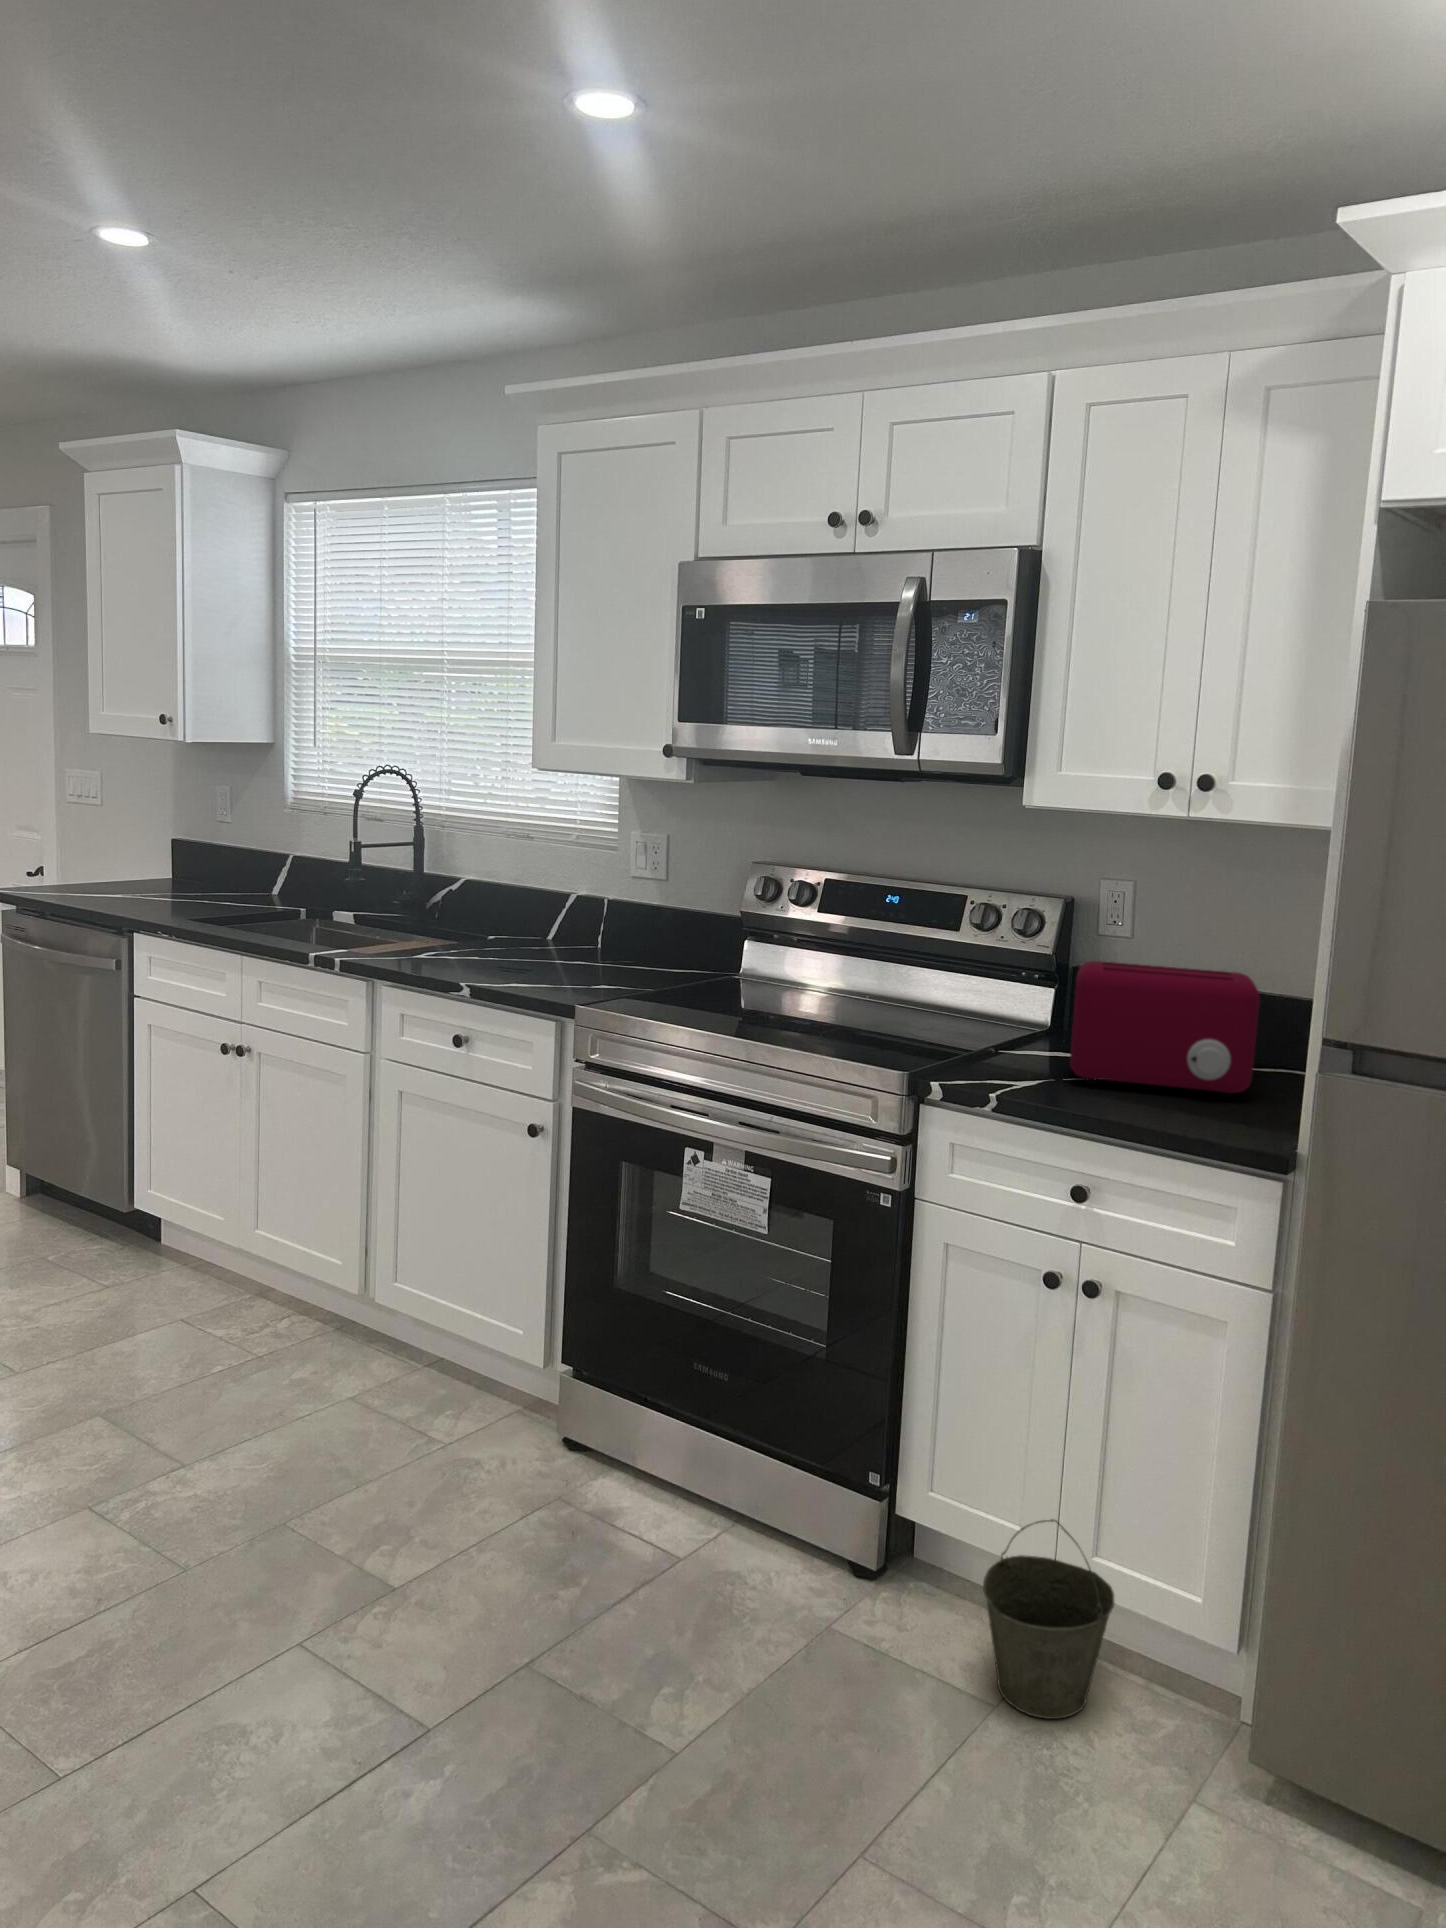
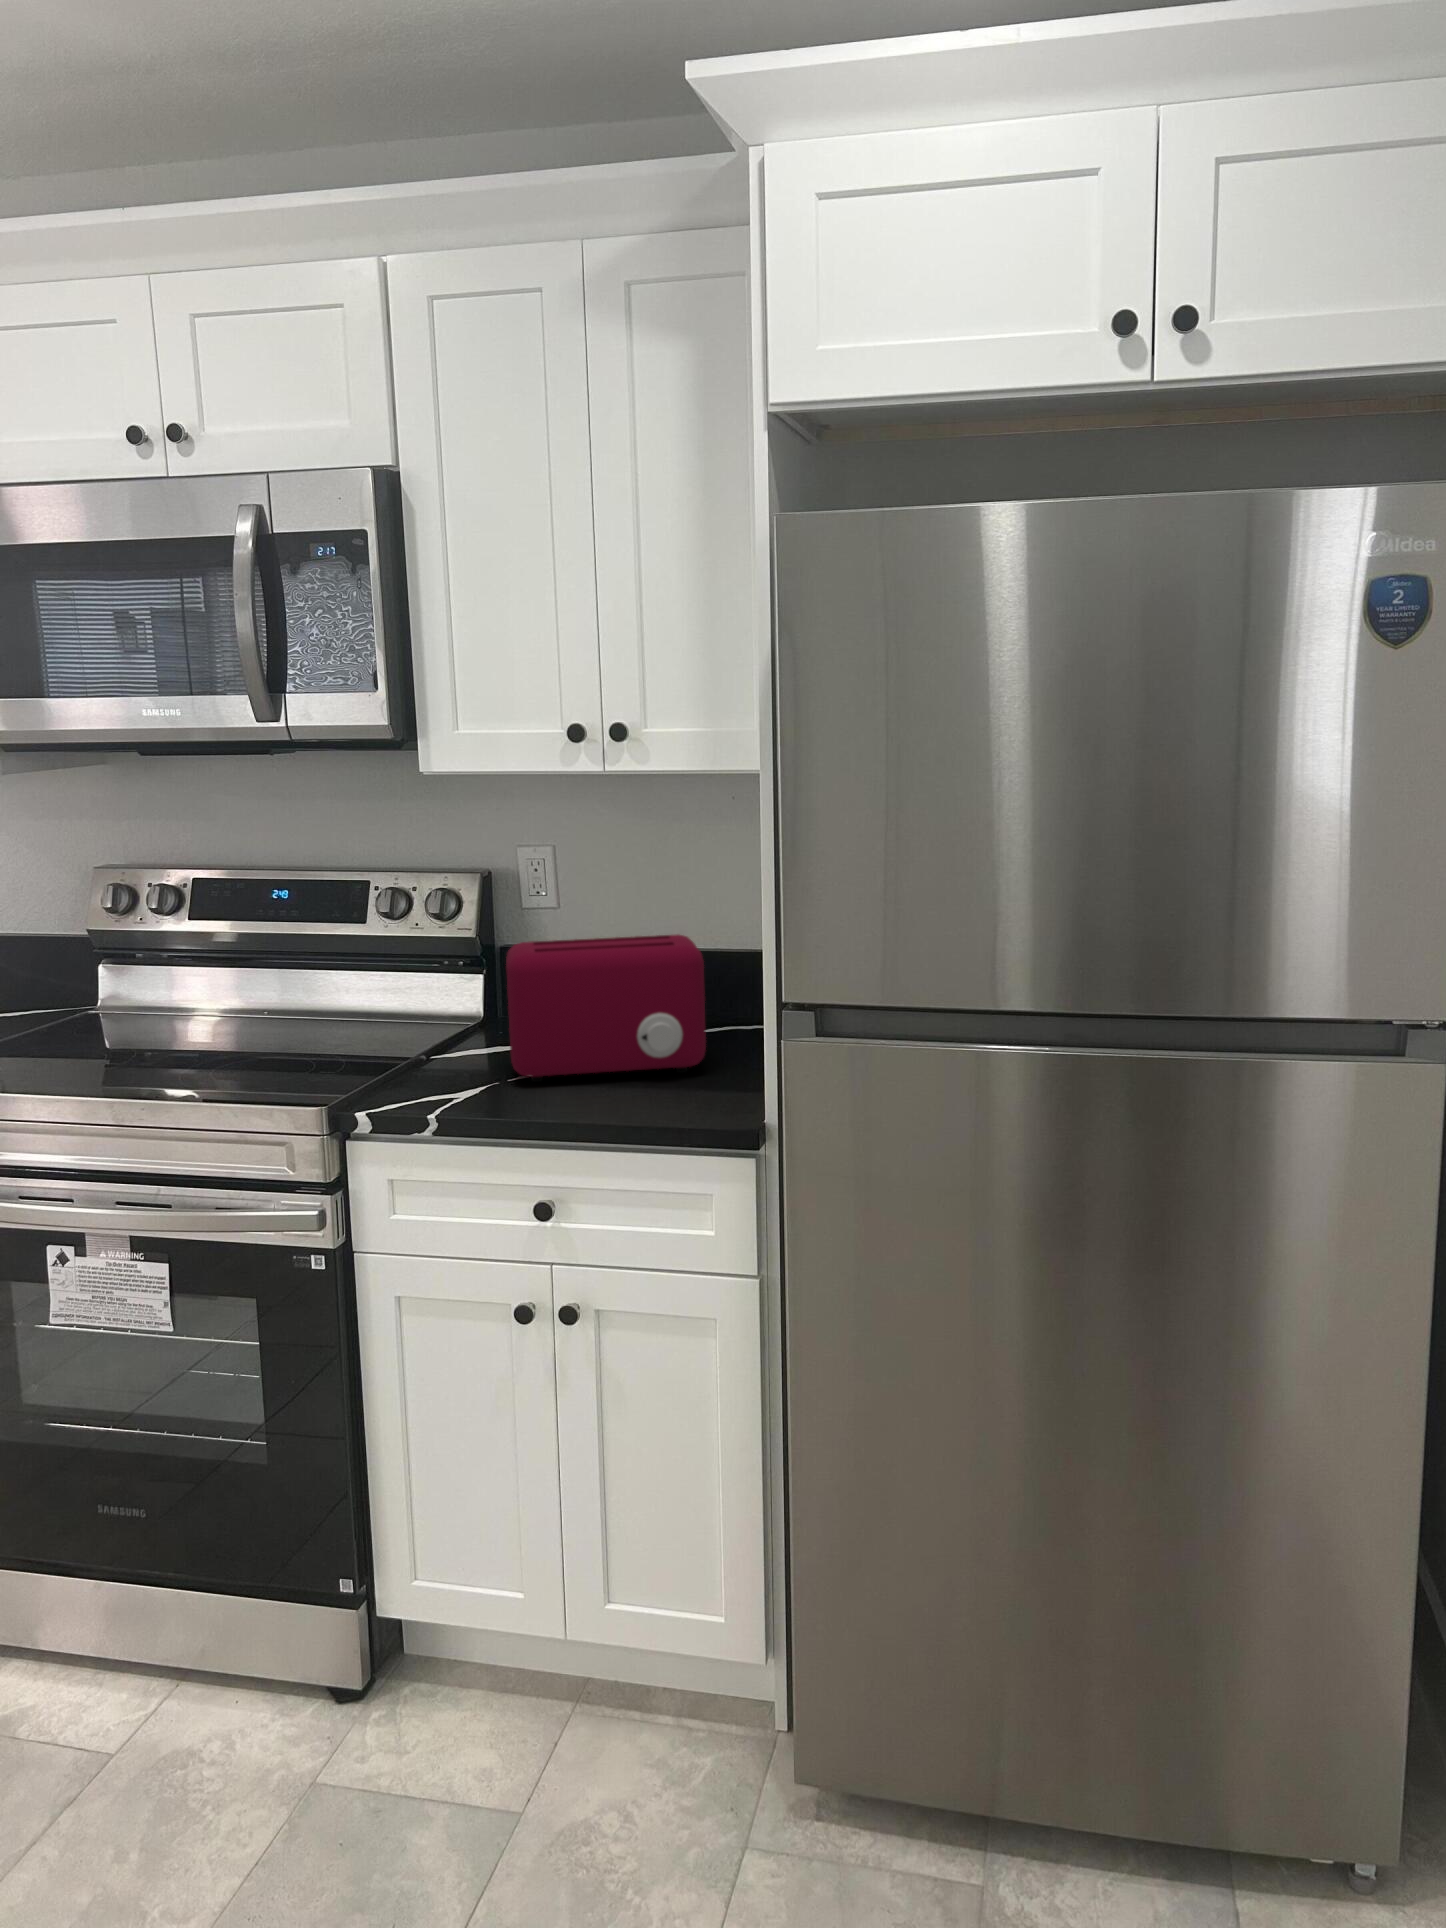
bucket: present [983,1519,1115,1719] -> none [492,1584,638,1810]

